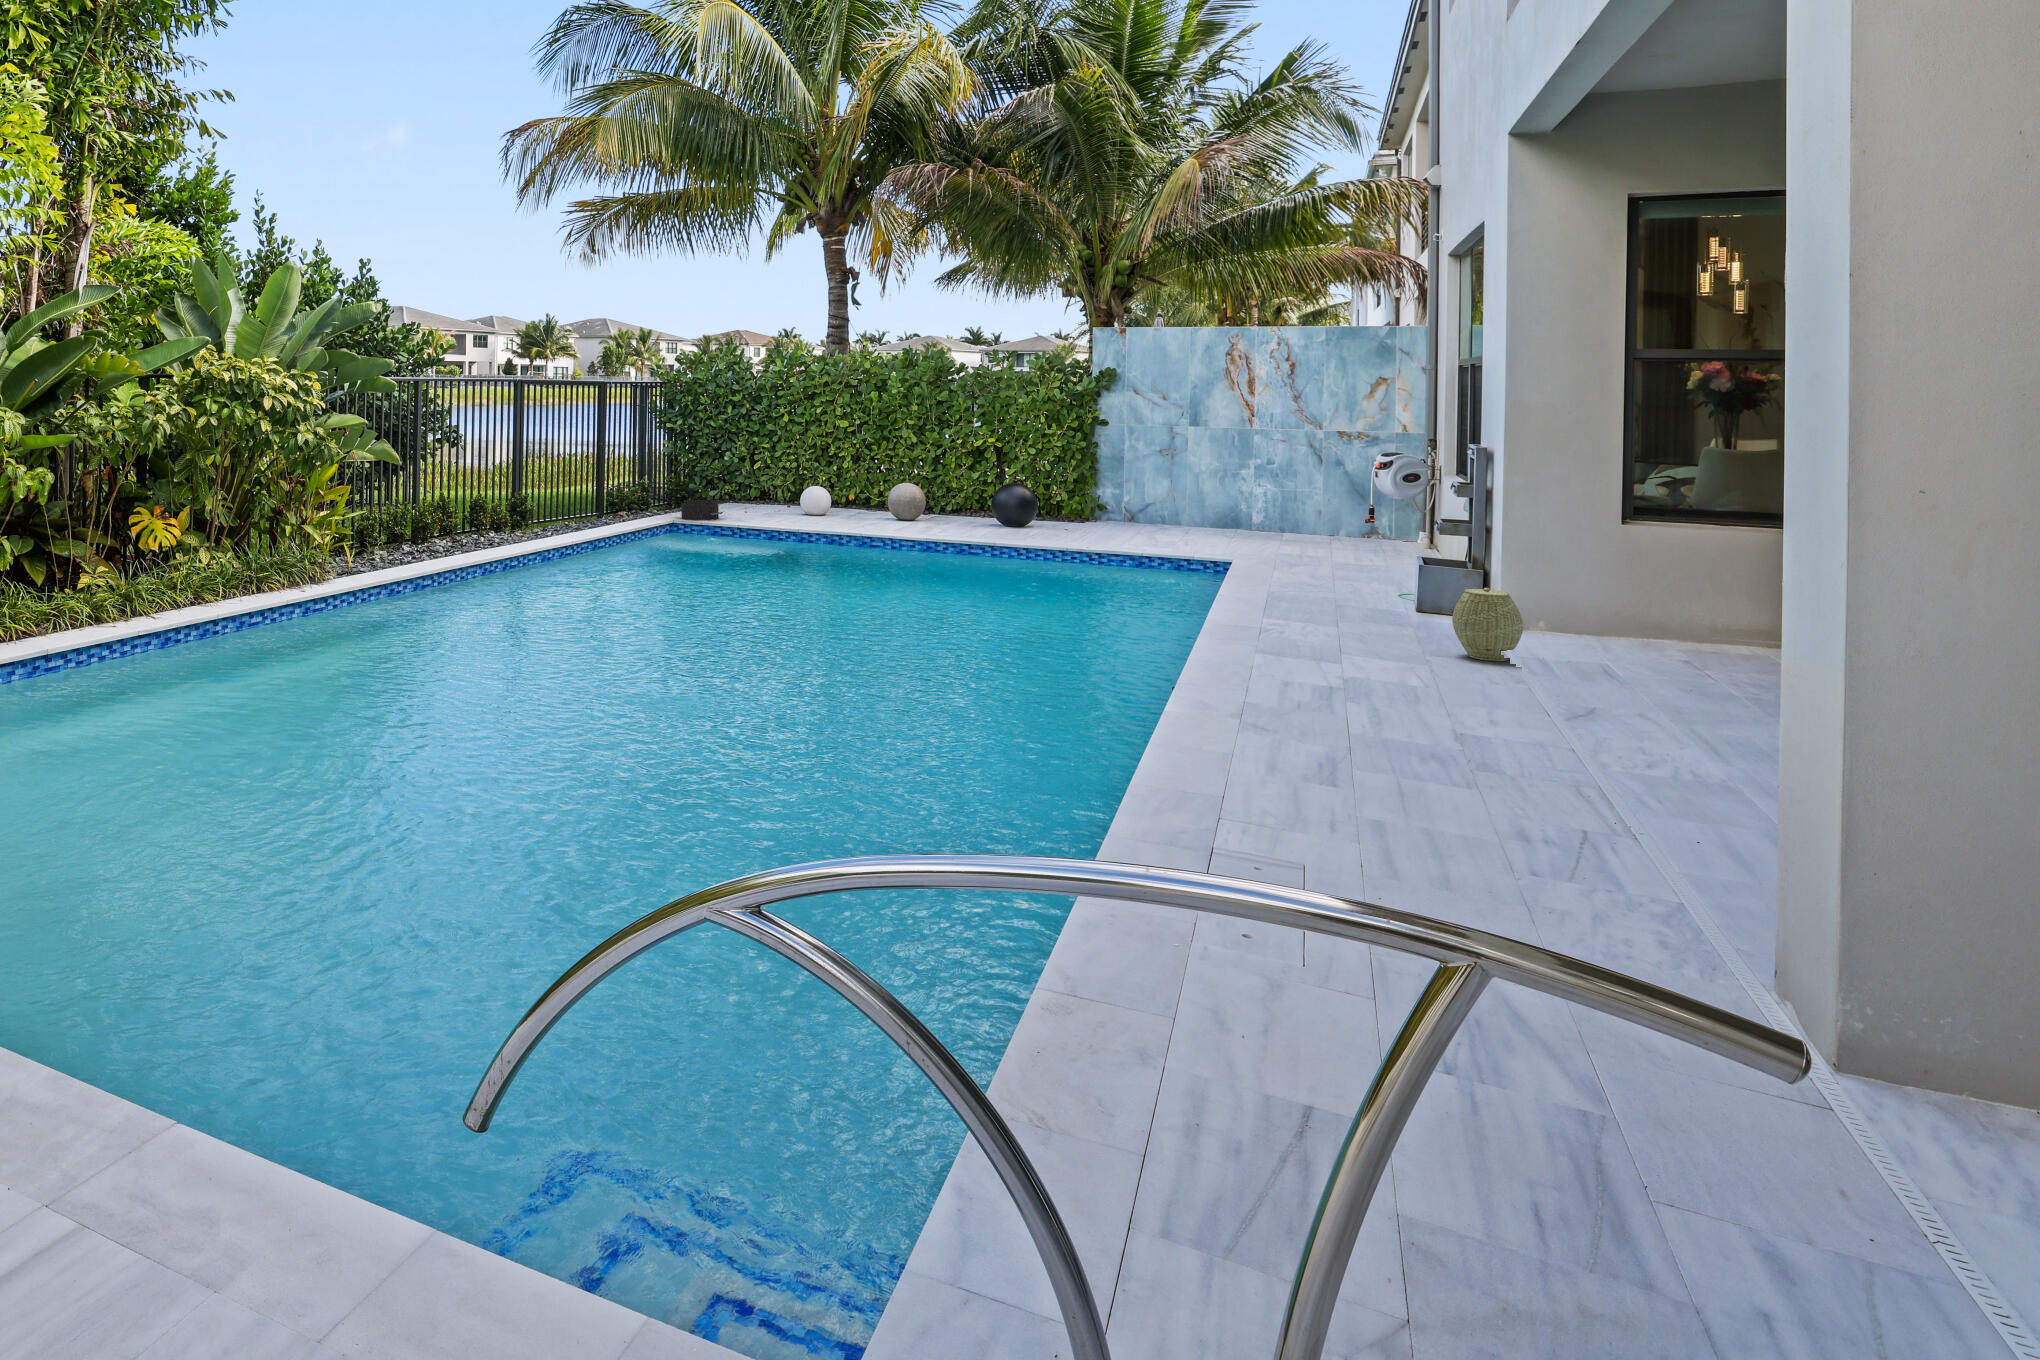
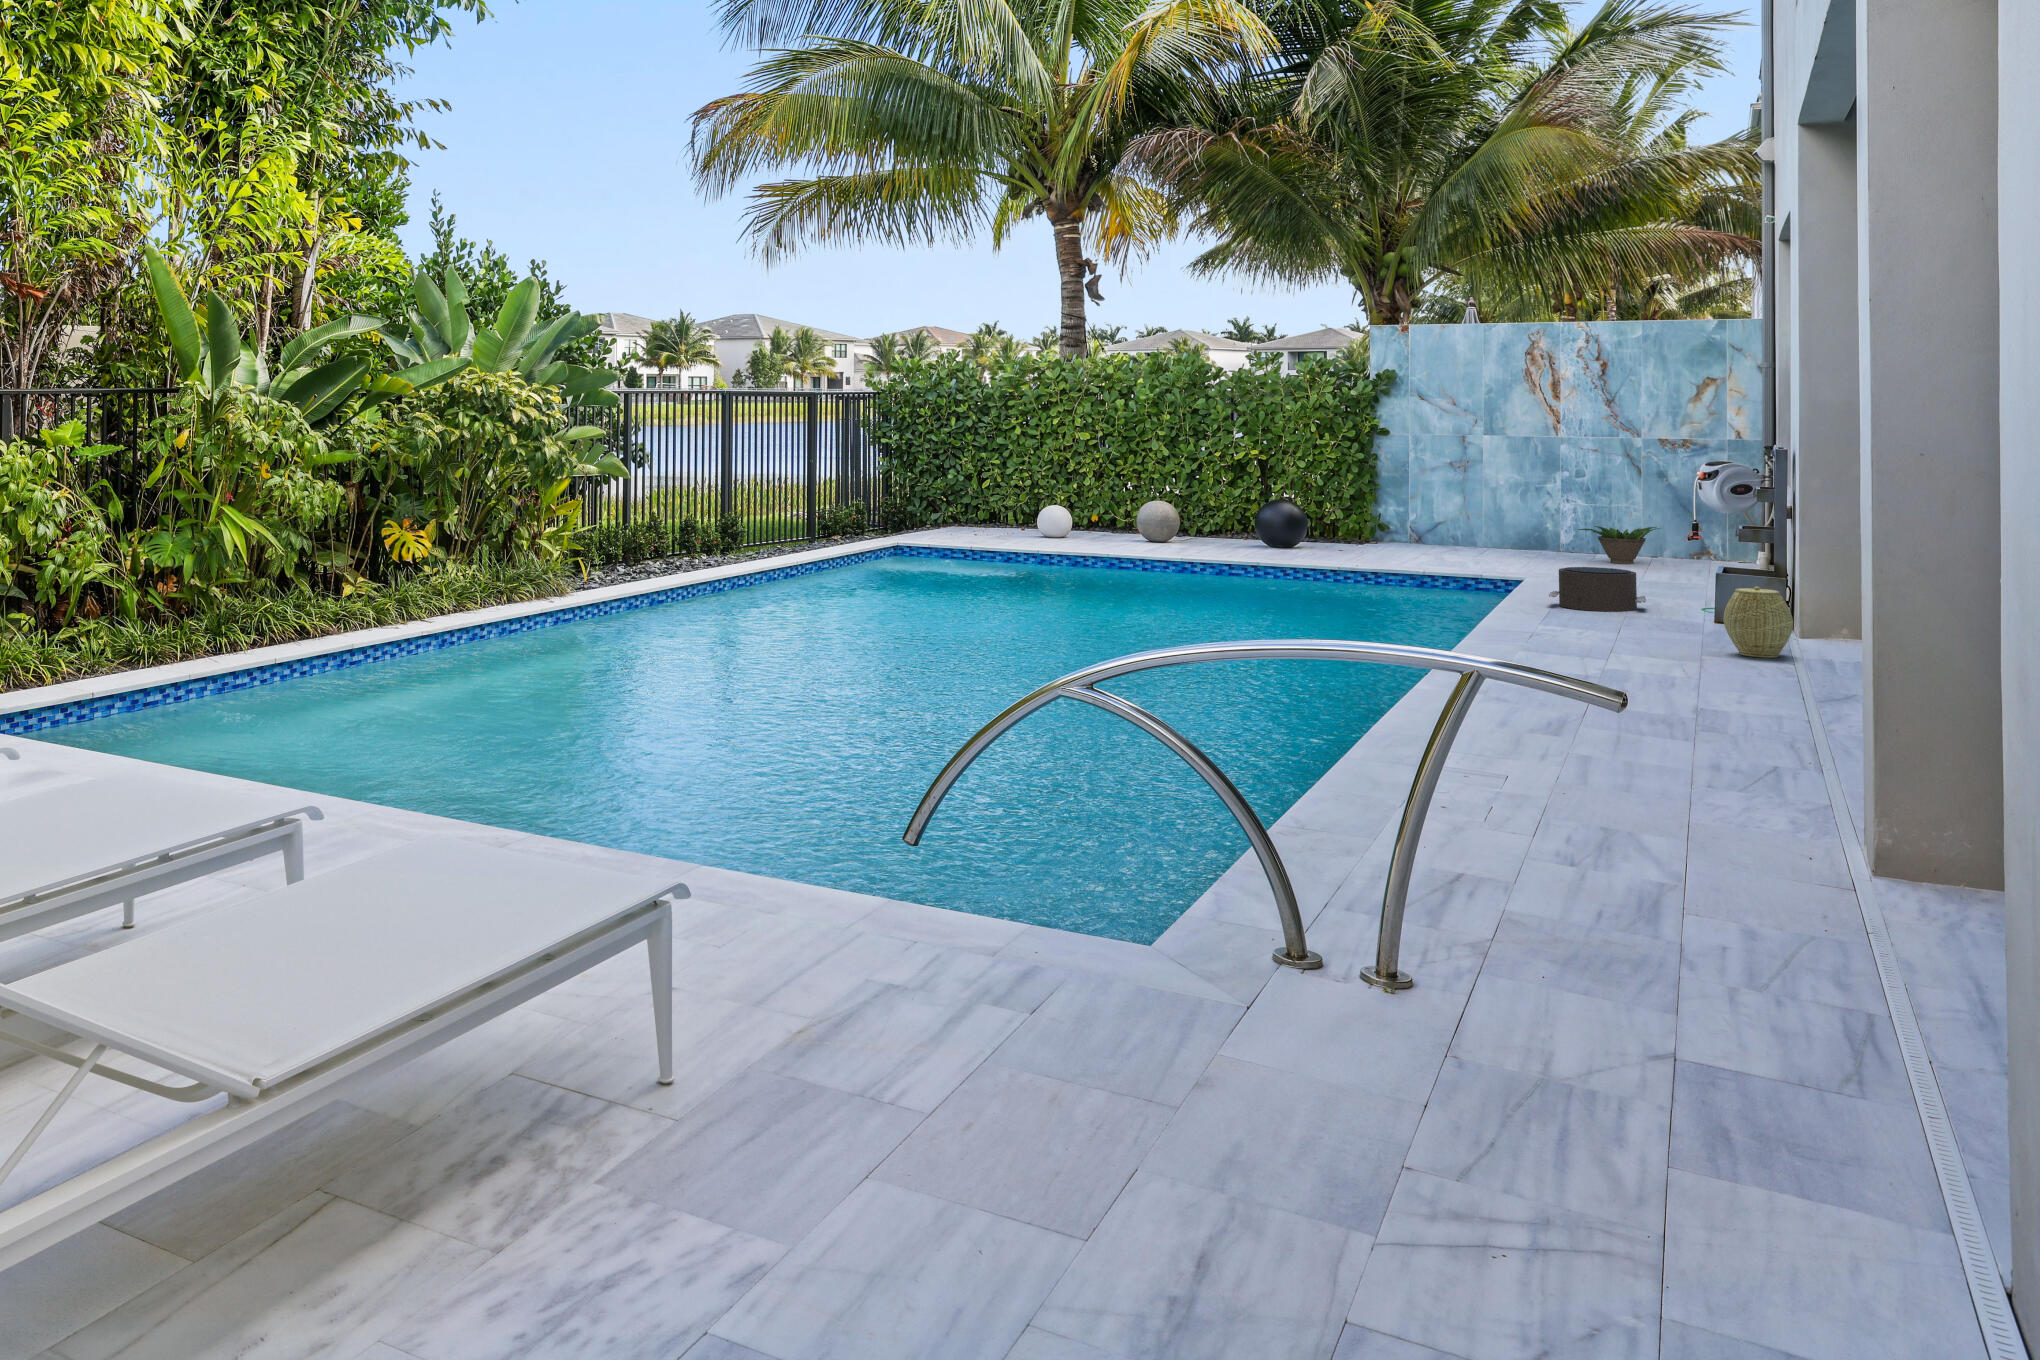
pouf: present [674,500,723,520] -> present [1549,567,1646,612]
decorative plant: none [1274,510,1348,545] -> present [1578,526,1660,564]

